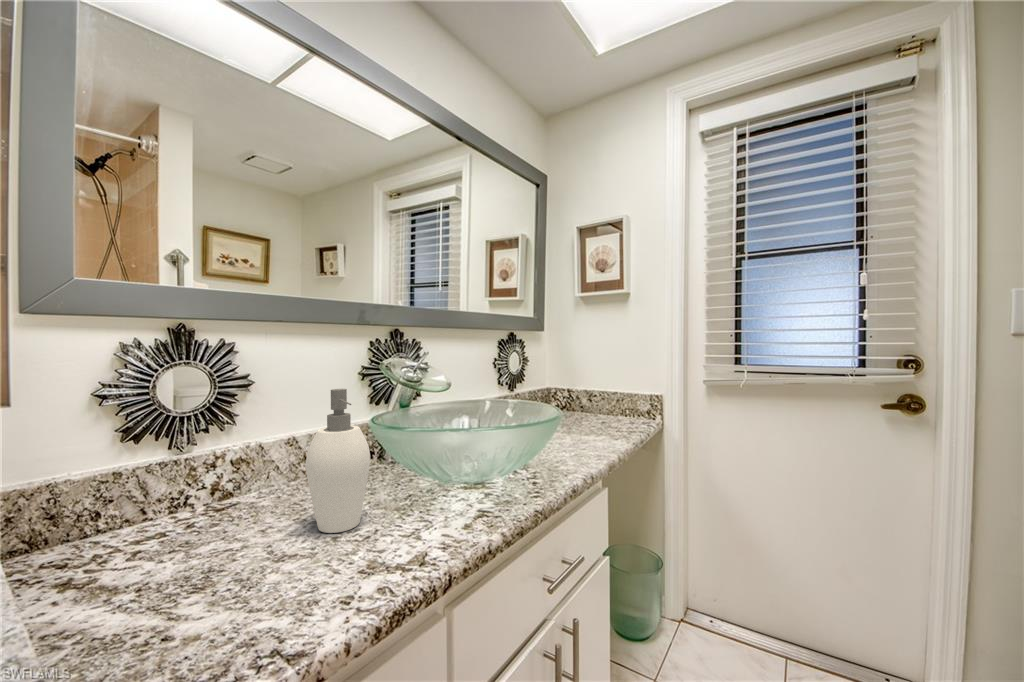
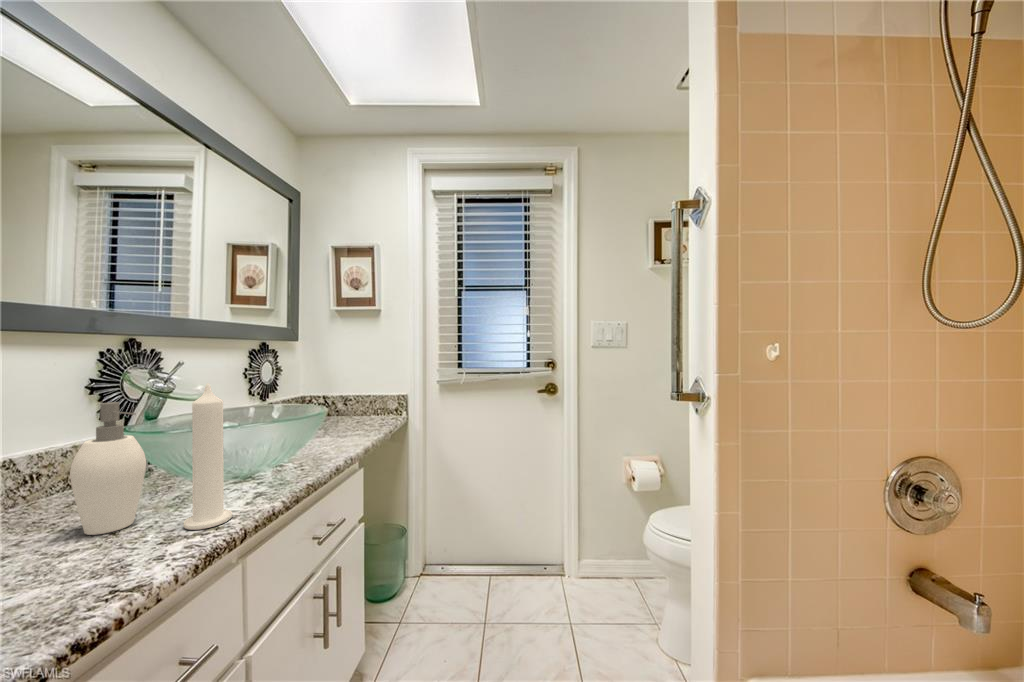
candle: none [392,372,442,558] -> present [183,383,232,530]

